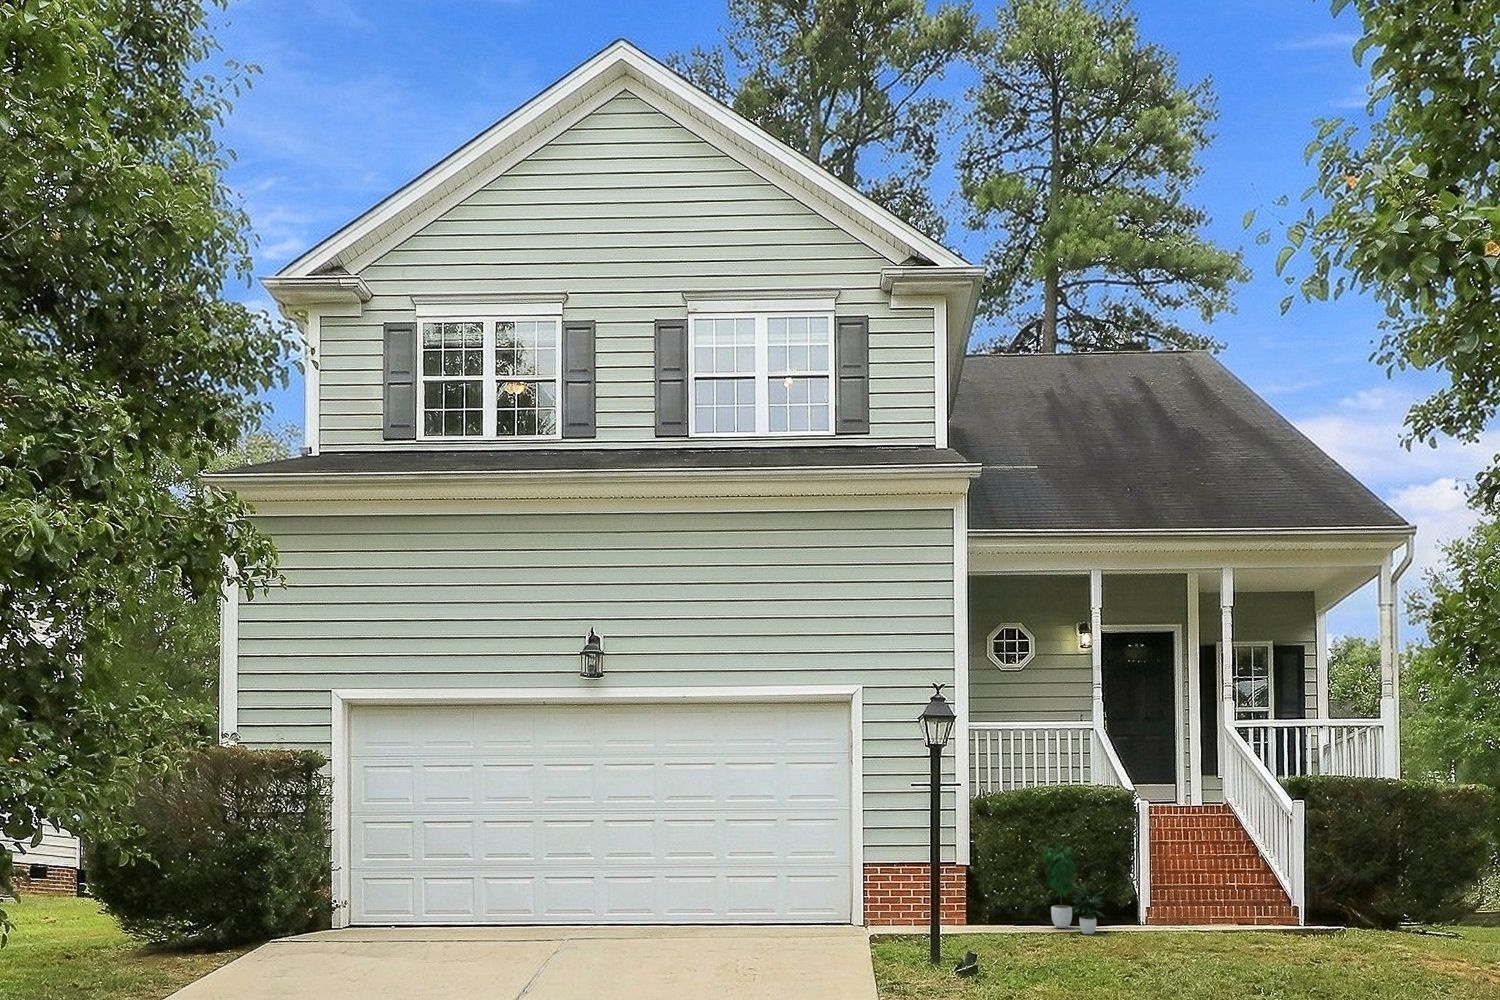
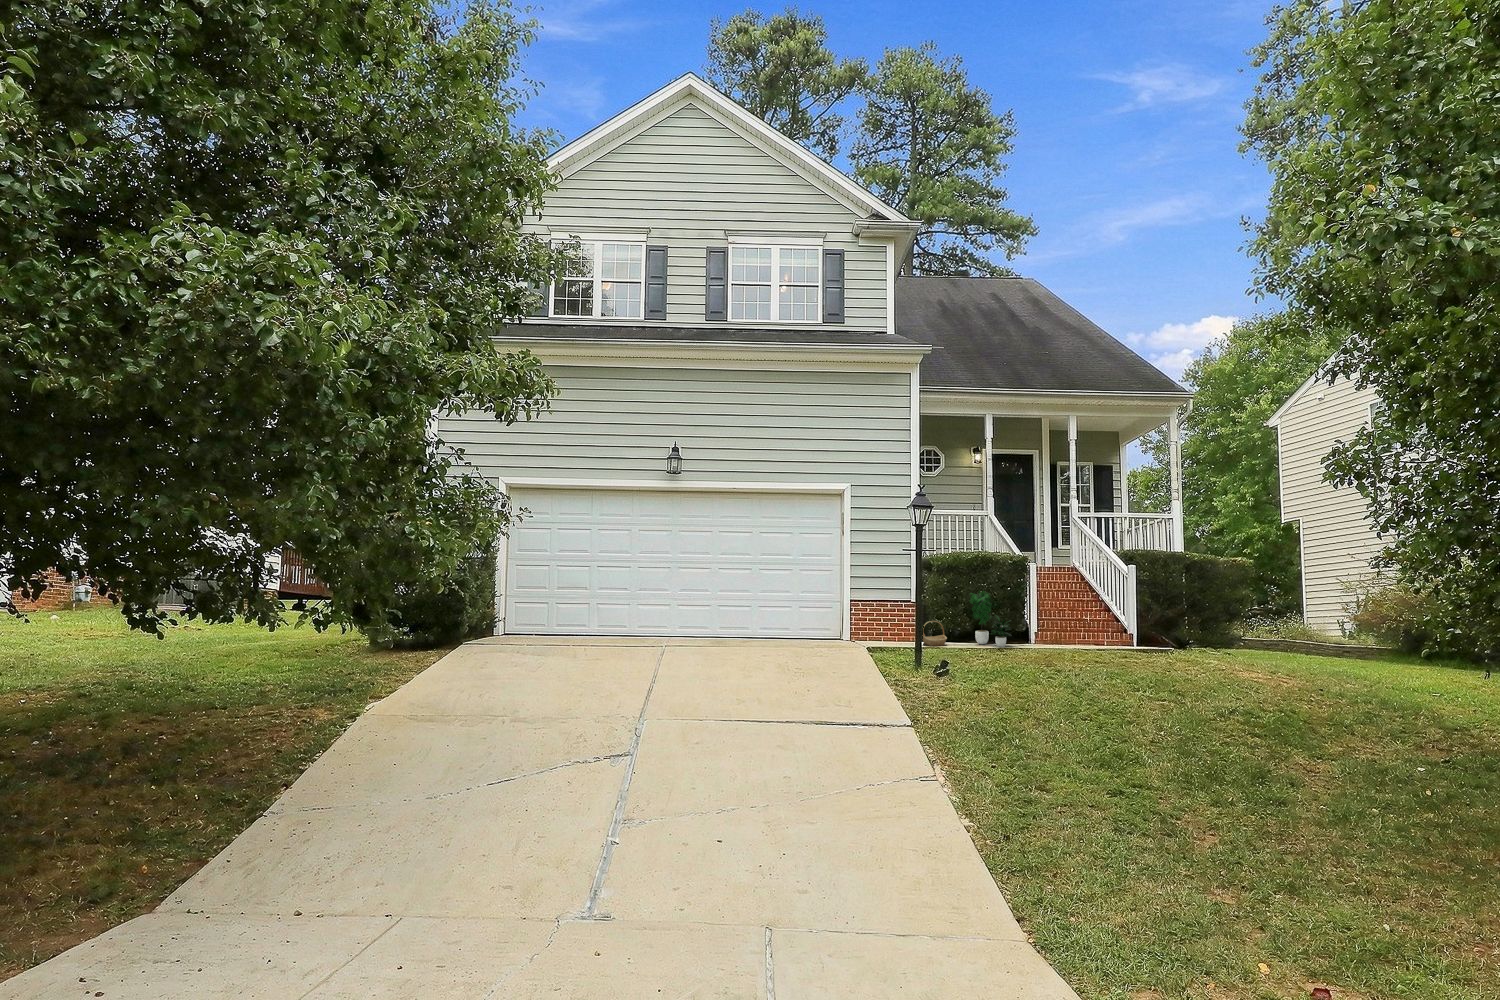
basket: none [968,888,1007,929] -> present [923,621,947,646]

